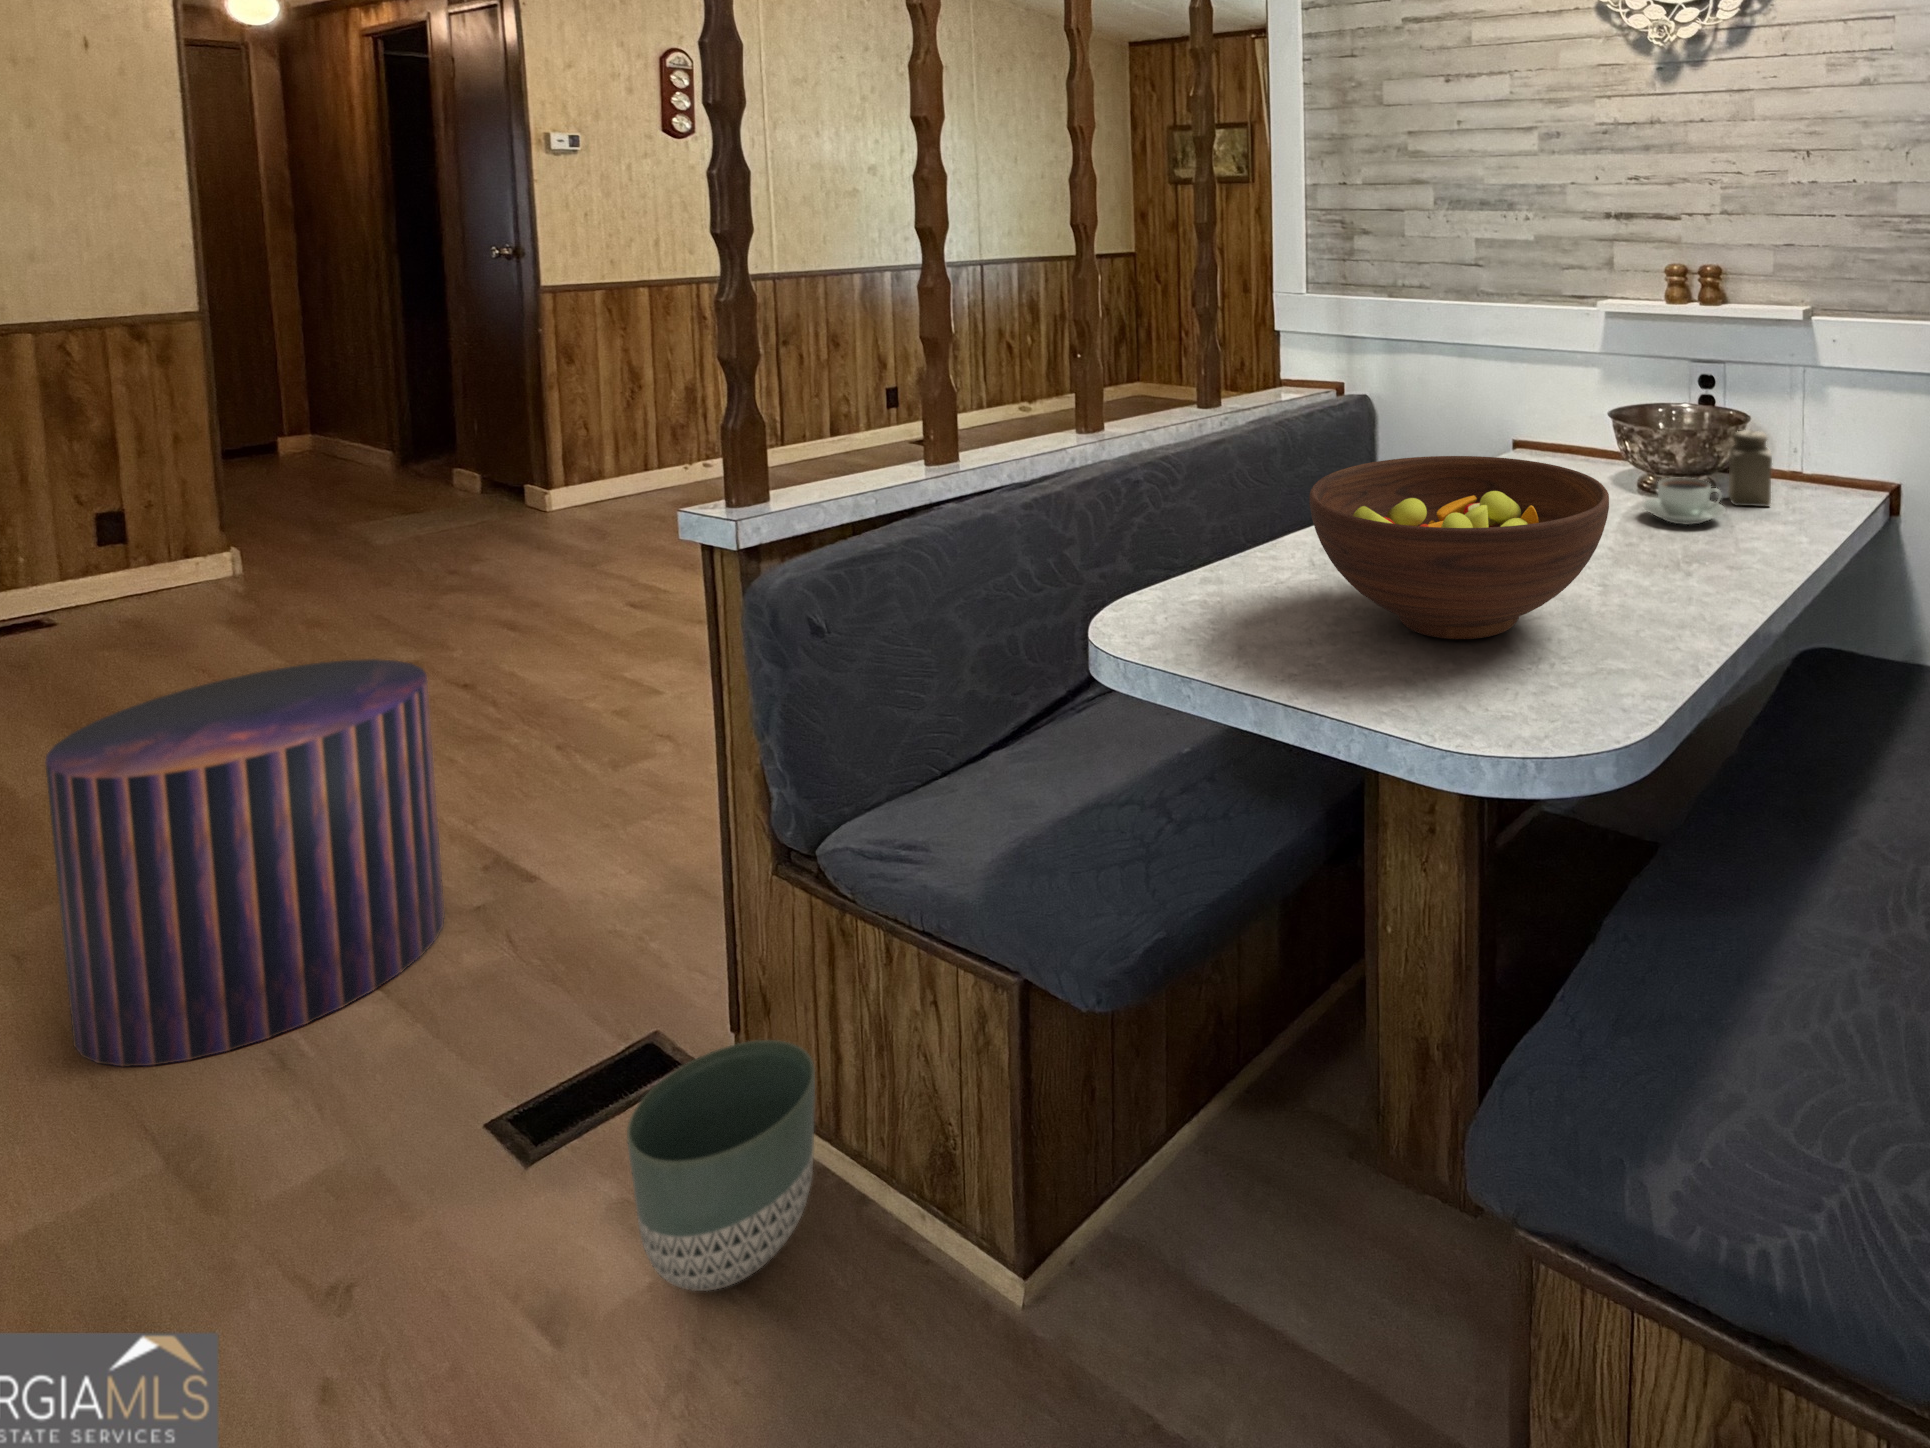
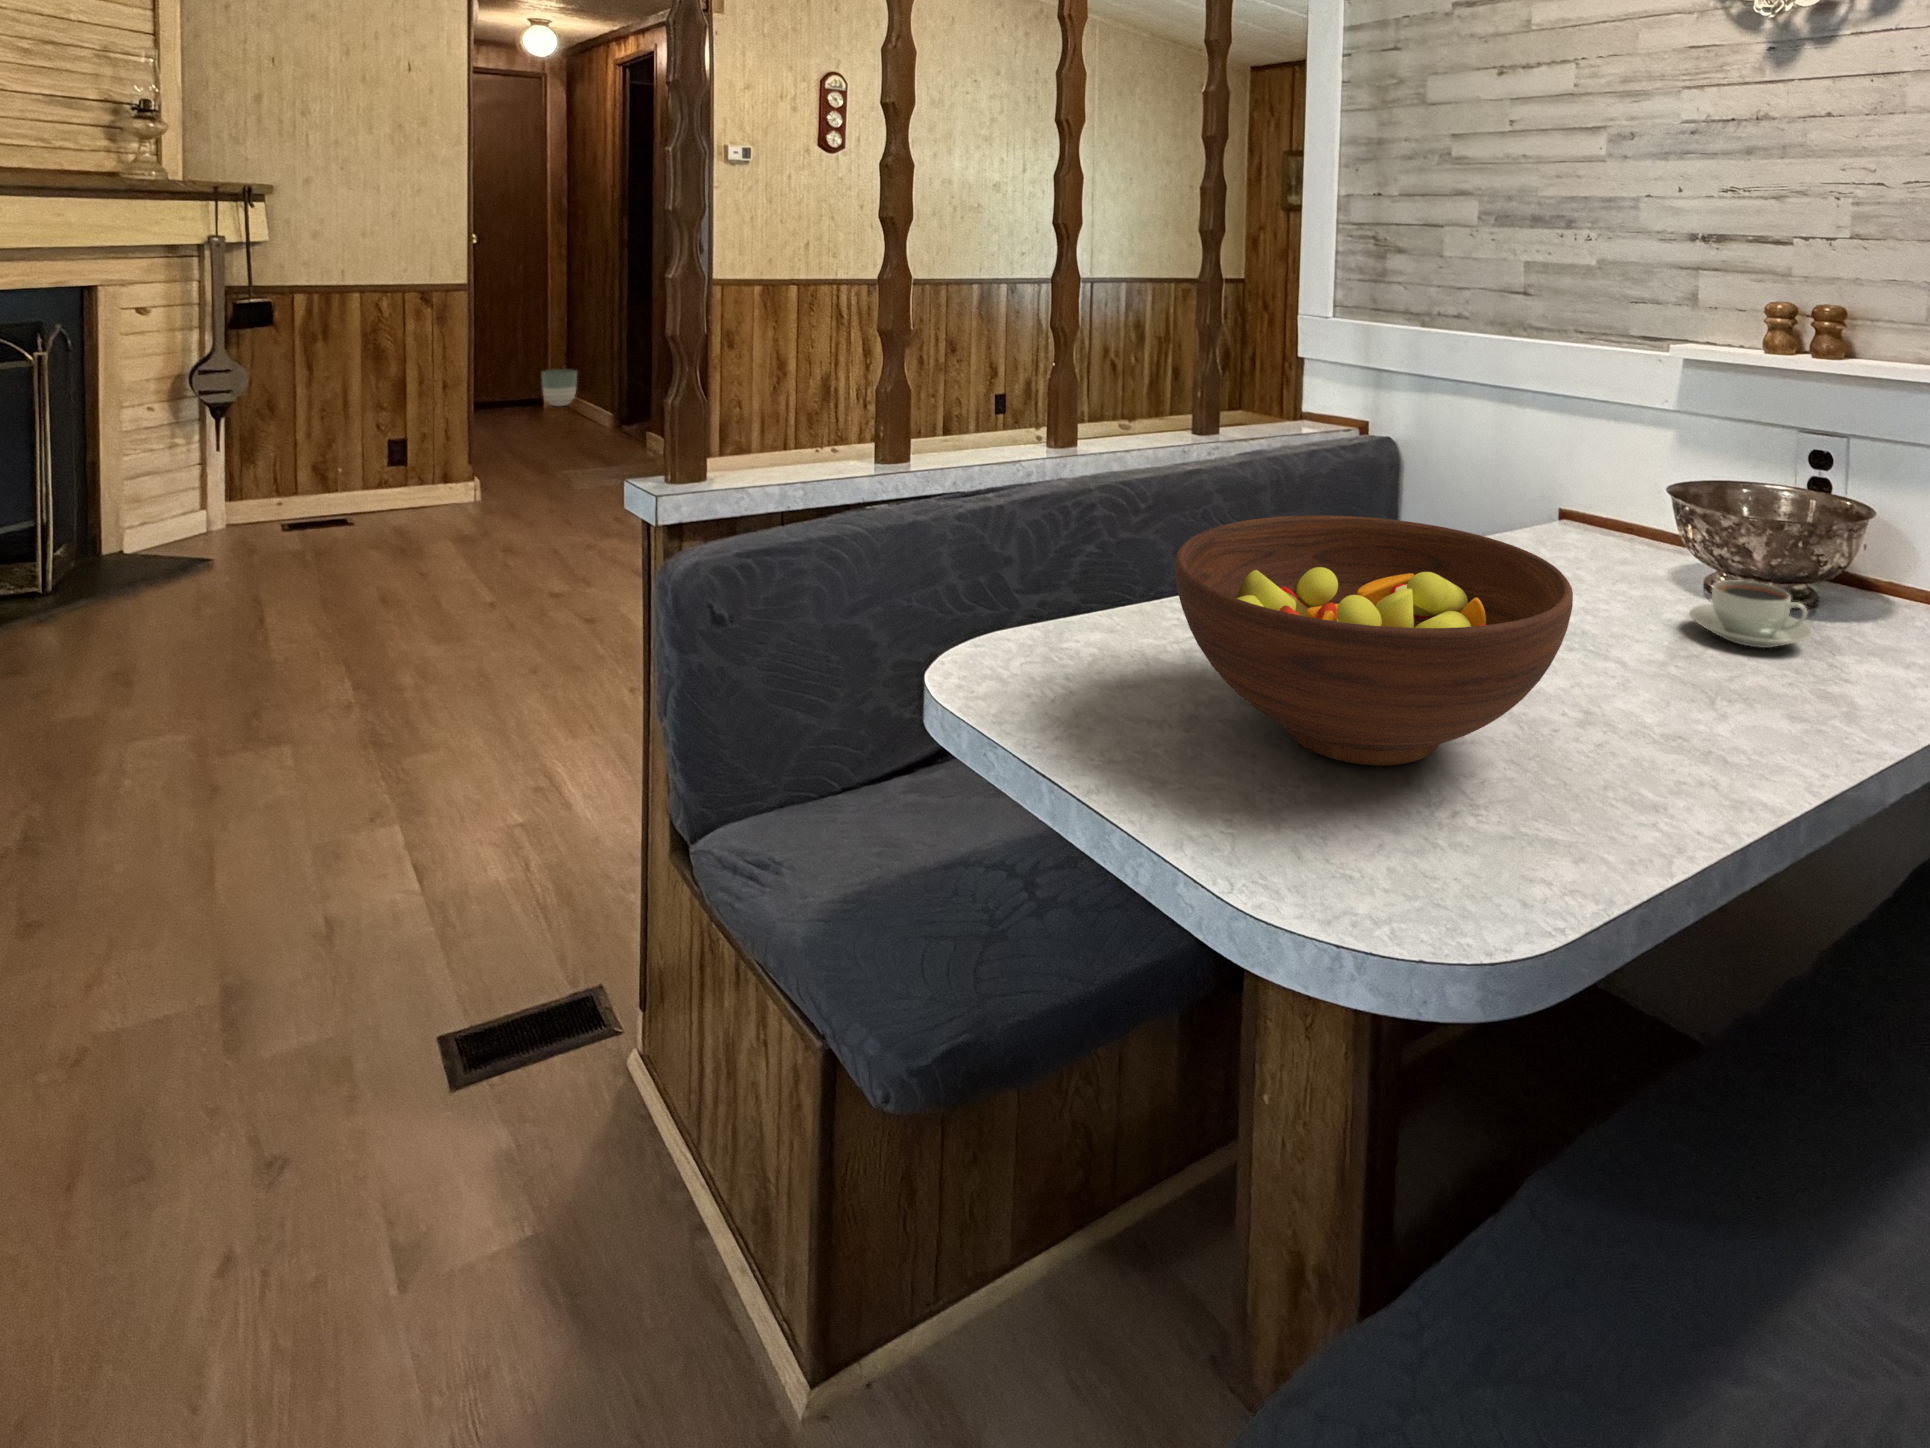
salt shaker: present [1728,430,1772,507] -> none [1830,528,1897,637]
pouf: present [45,659,445,1066] -> none [238,582,511,905]
planter: present [627,1040,815,1291] -> present [542,369,577,406]

